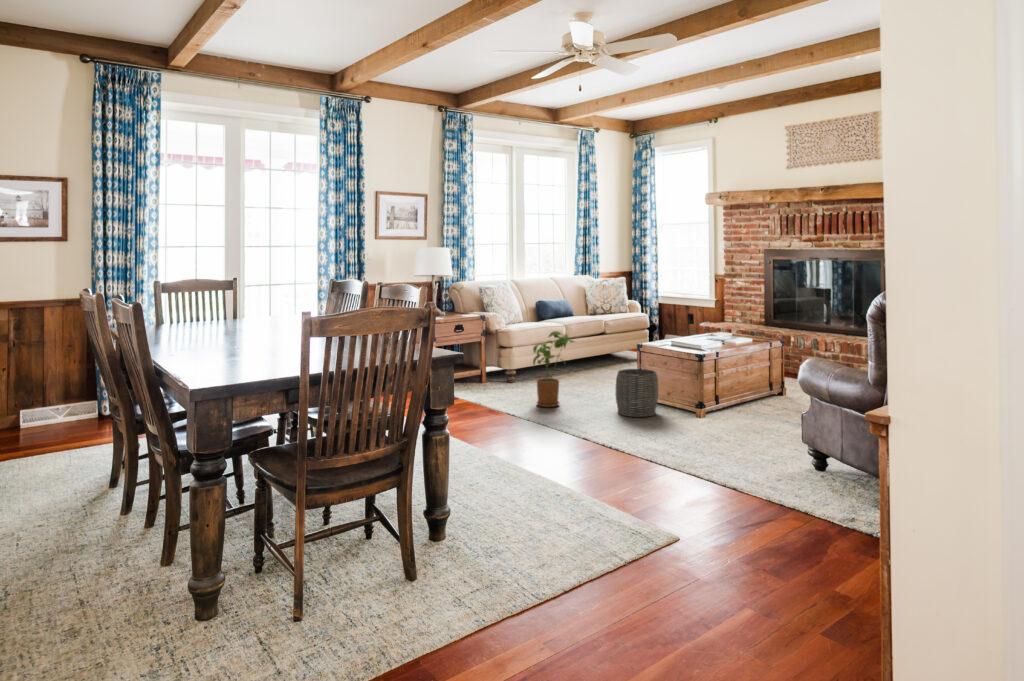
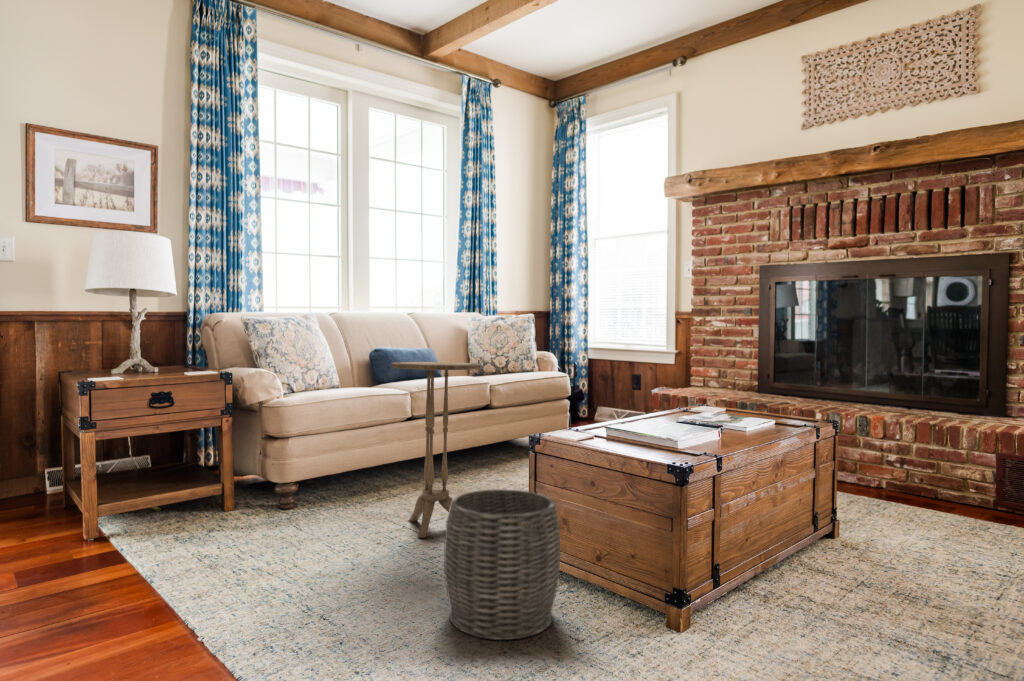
side table: none [575,316,615,394] -> present [392,362,480,538]
house plant: present [533,331,574,407] -> none [235,387,357,589]

